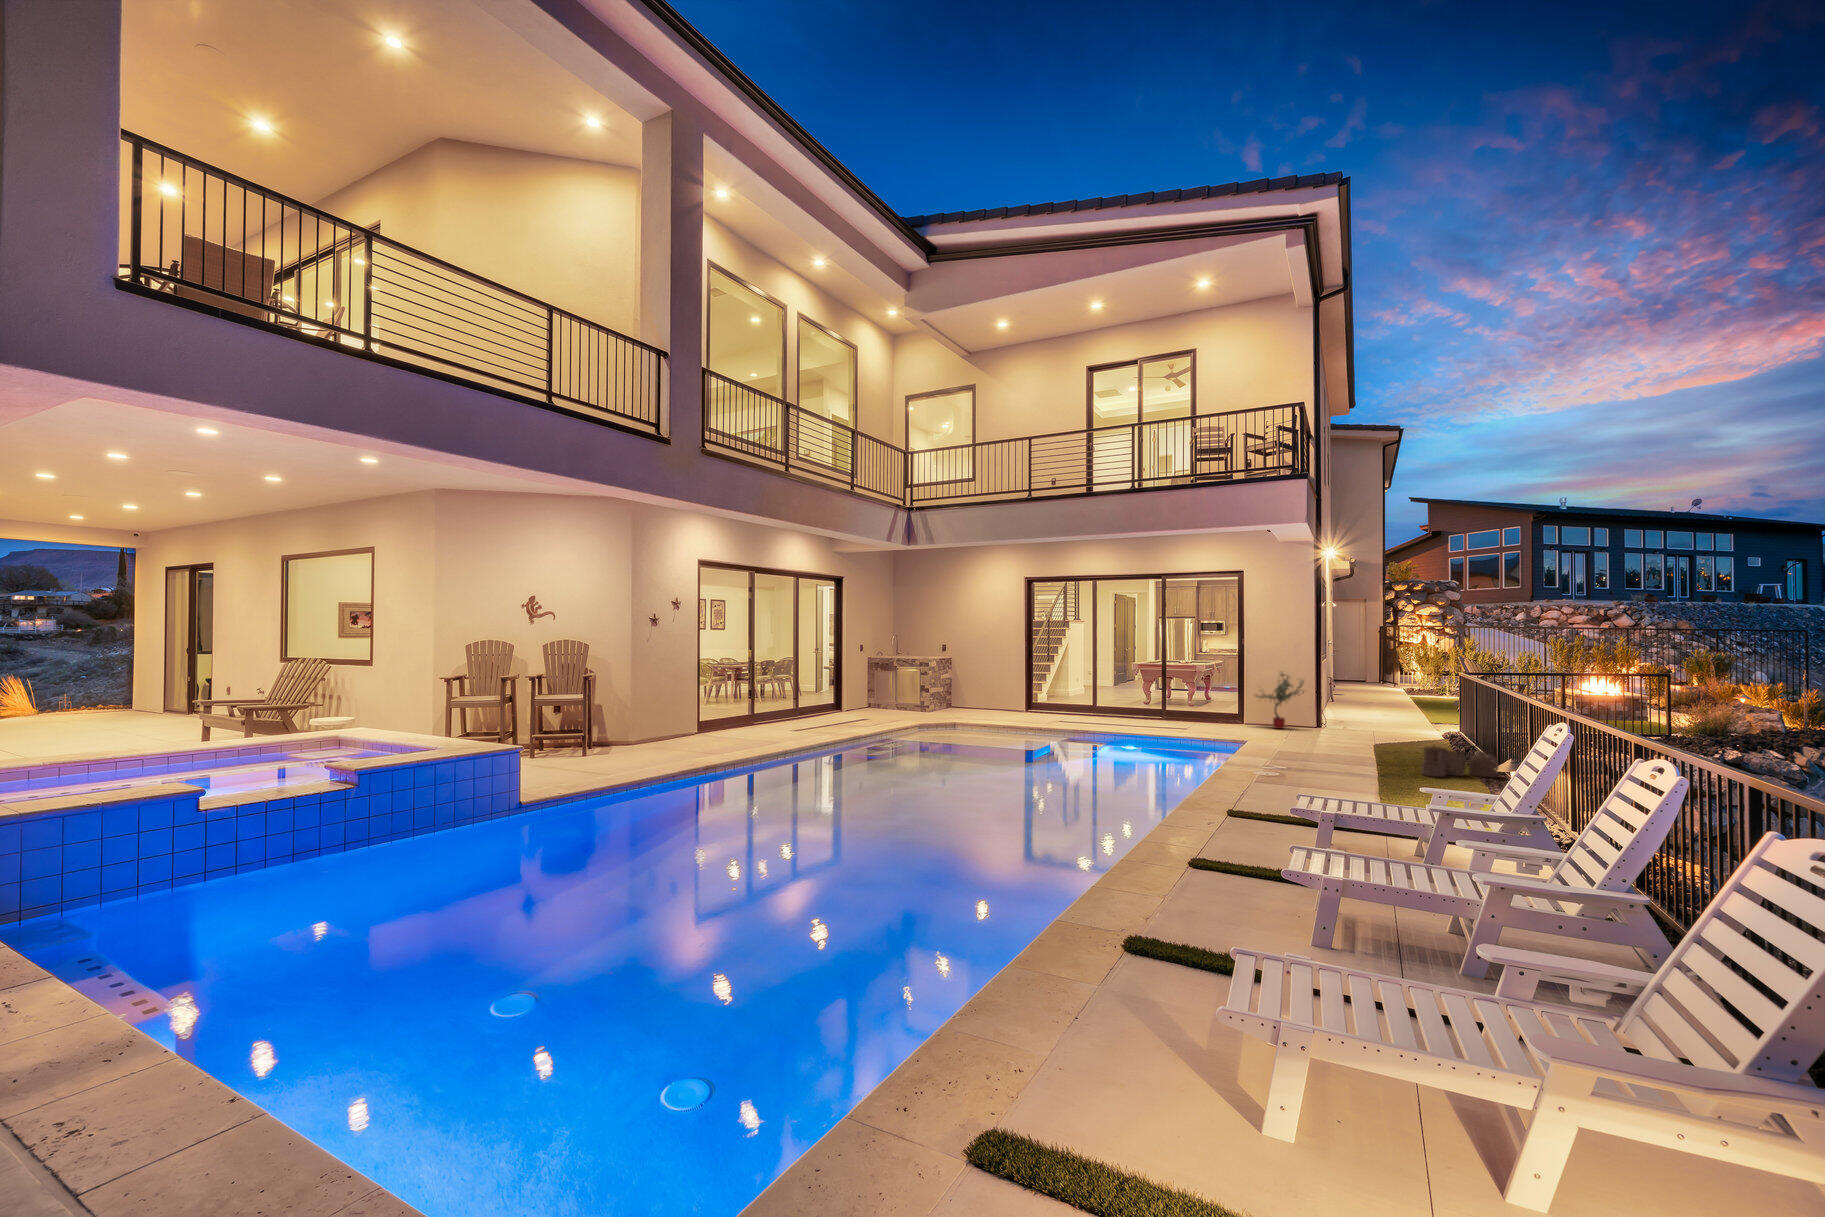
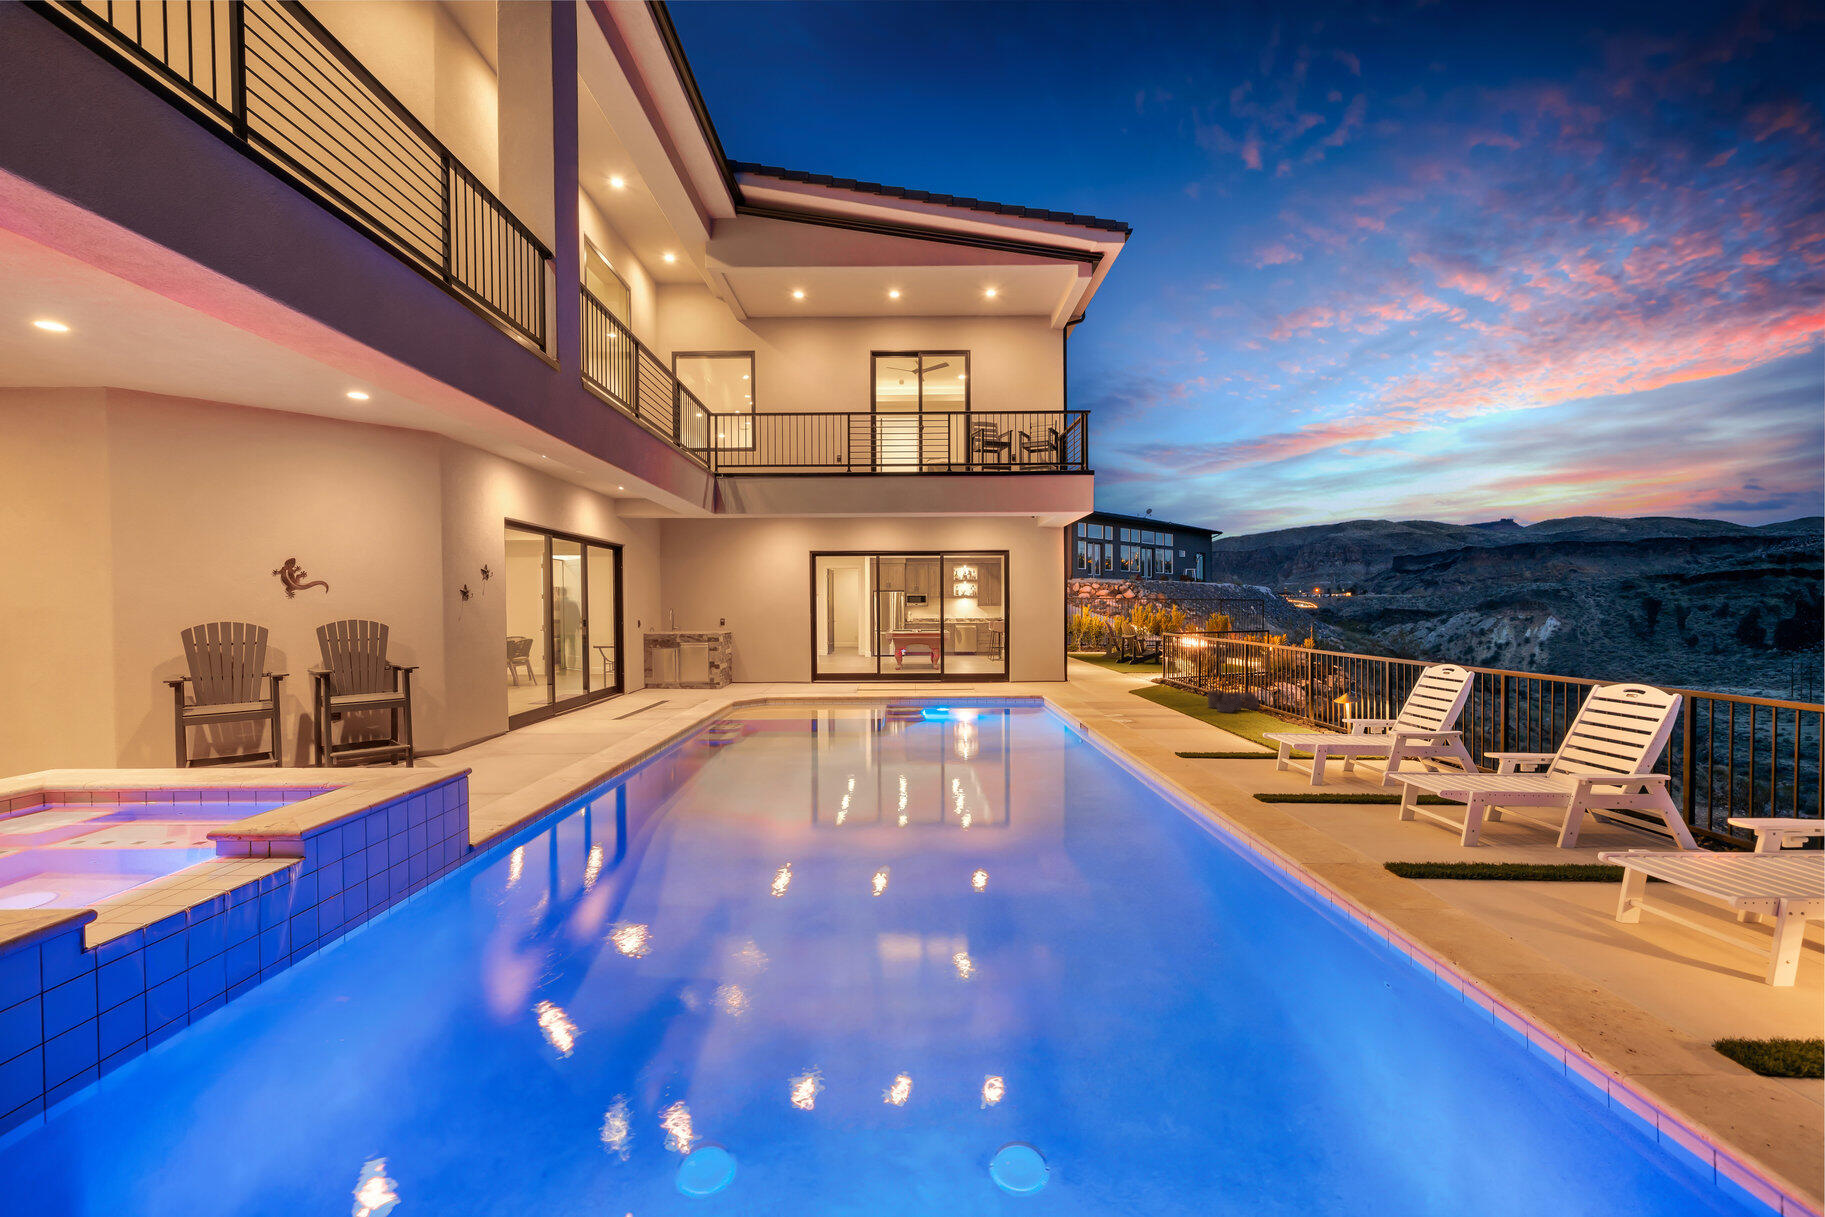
potted tree: present [1255,673,1305,729] -> none [1025,636,1066,685]

